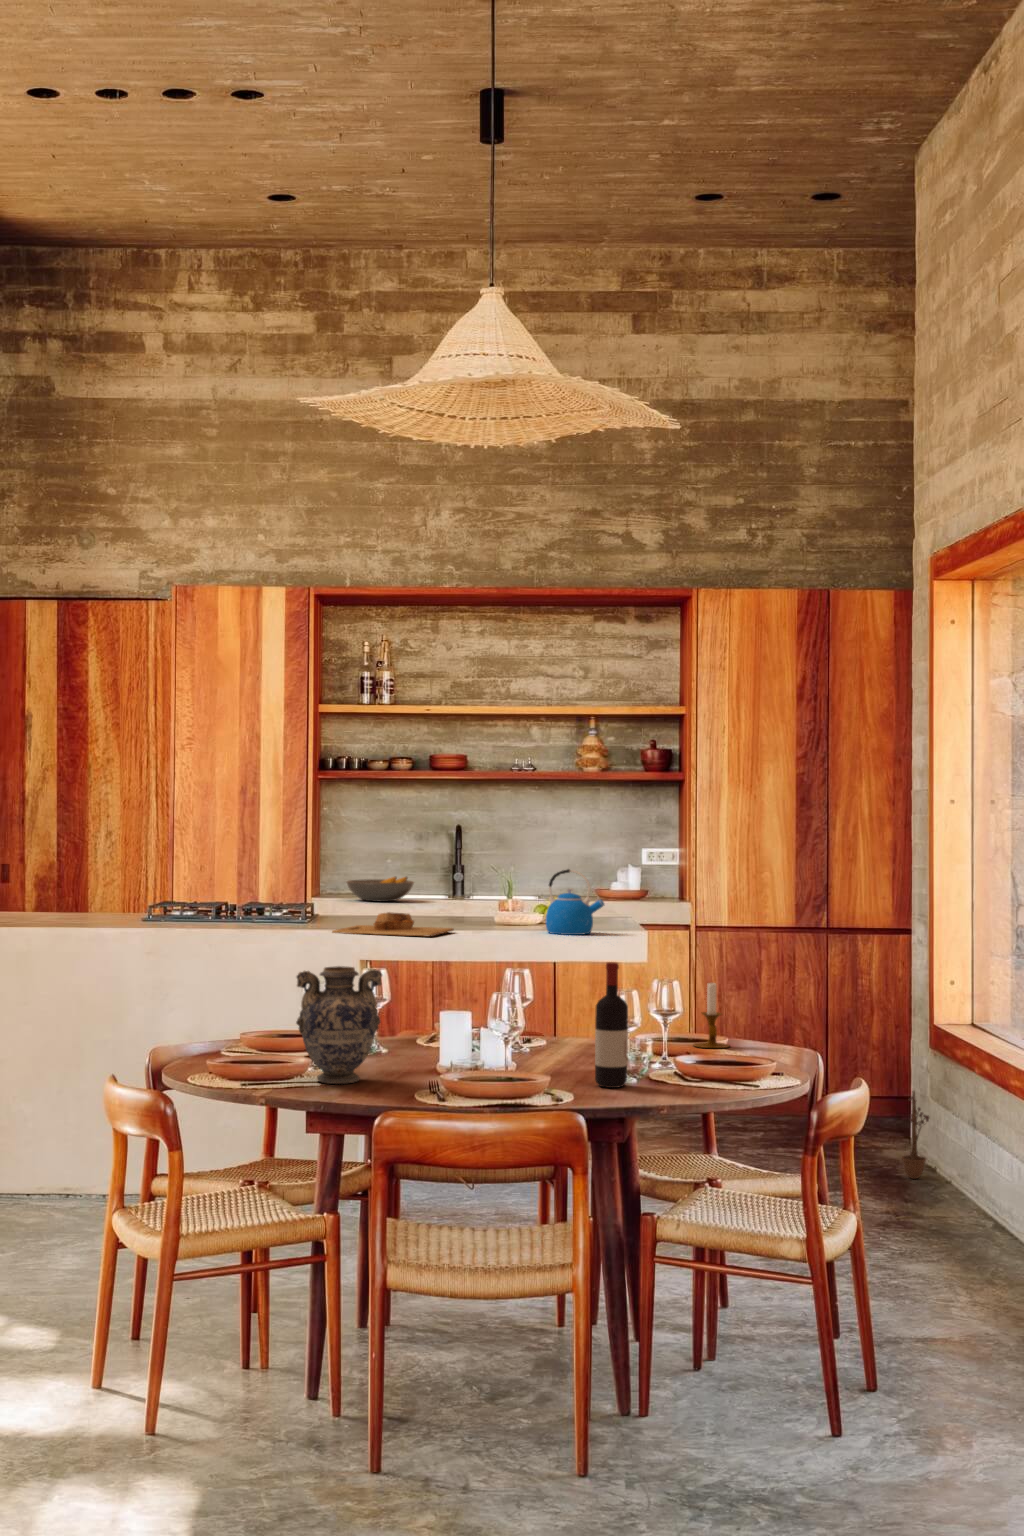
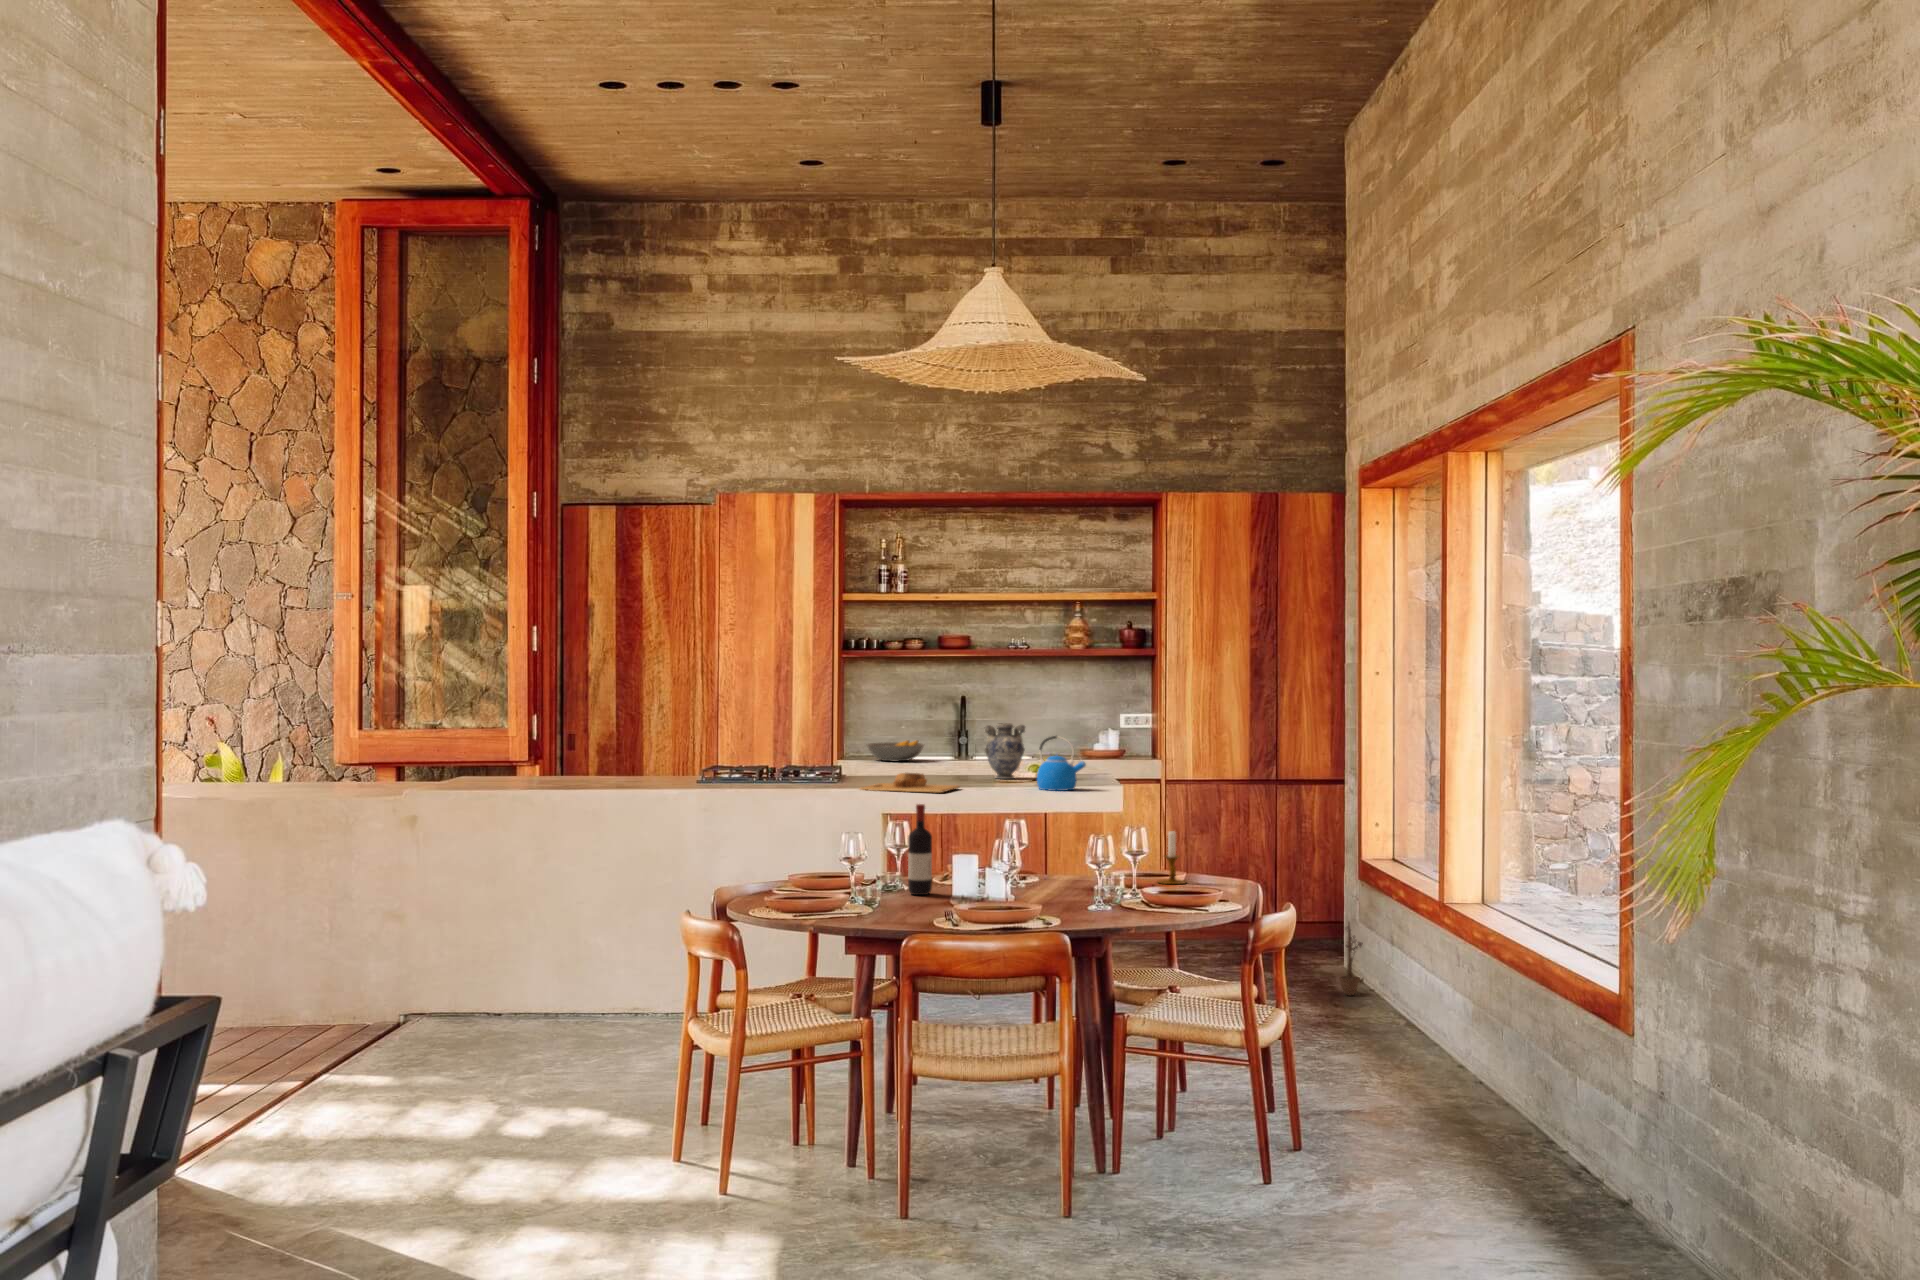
wine bottle: present [595,962,628,1088] -> present [908,804,932,895]
decorative vase: present [296,966,382,1084] -> present [985,723,1025,779]

